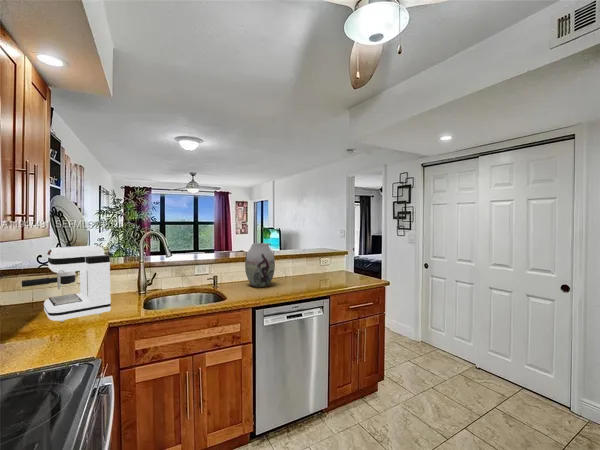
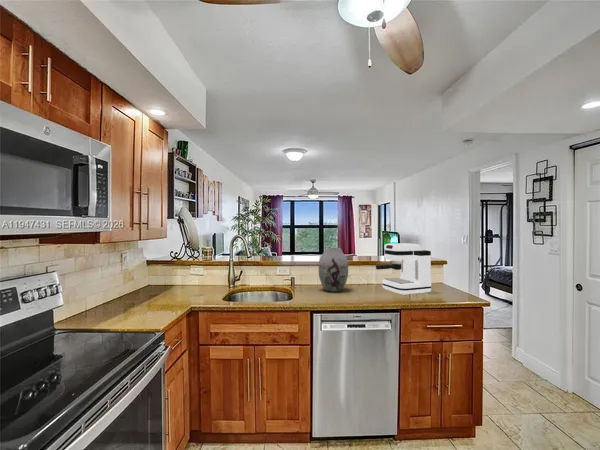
coffee maker: present [22,246,111,322] -> present [376,243,431,295]

